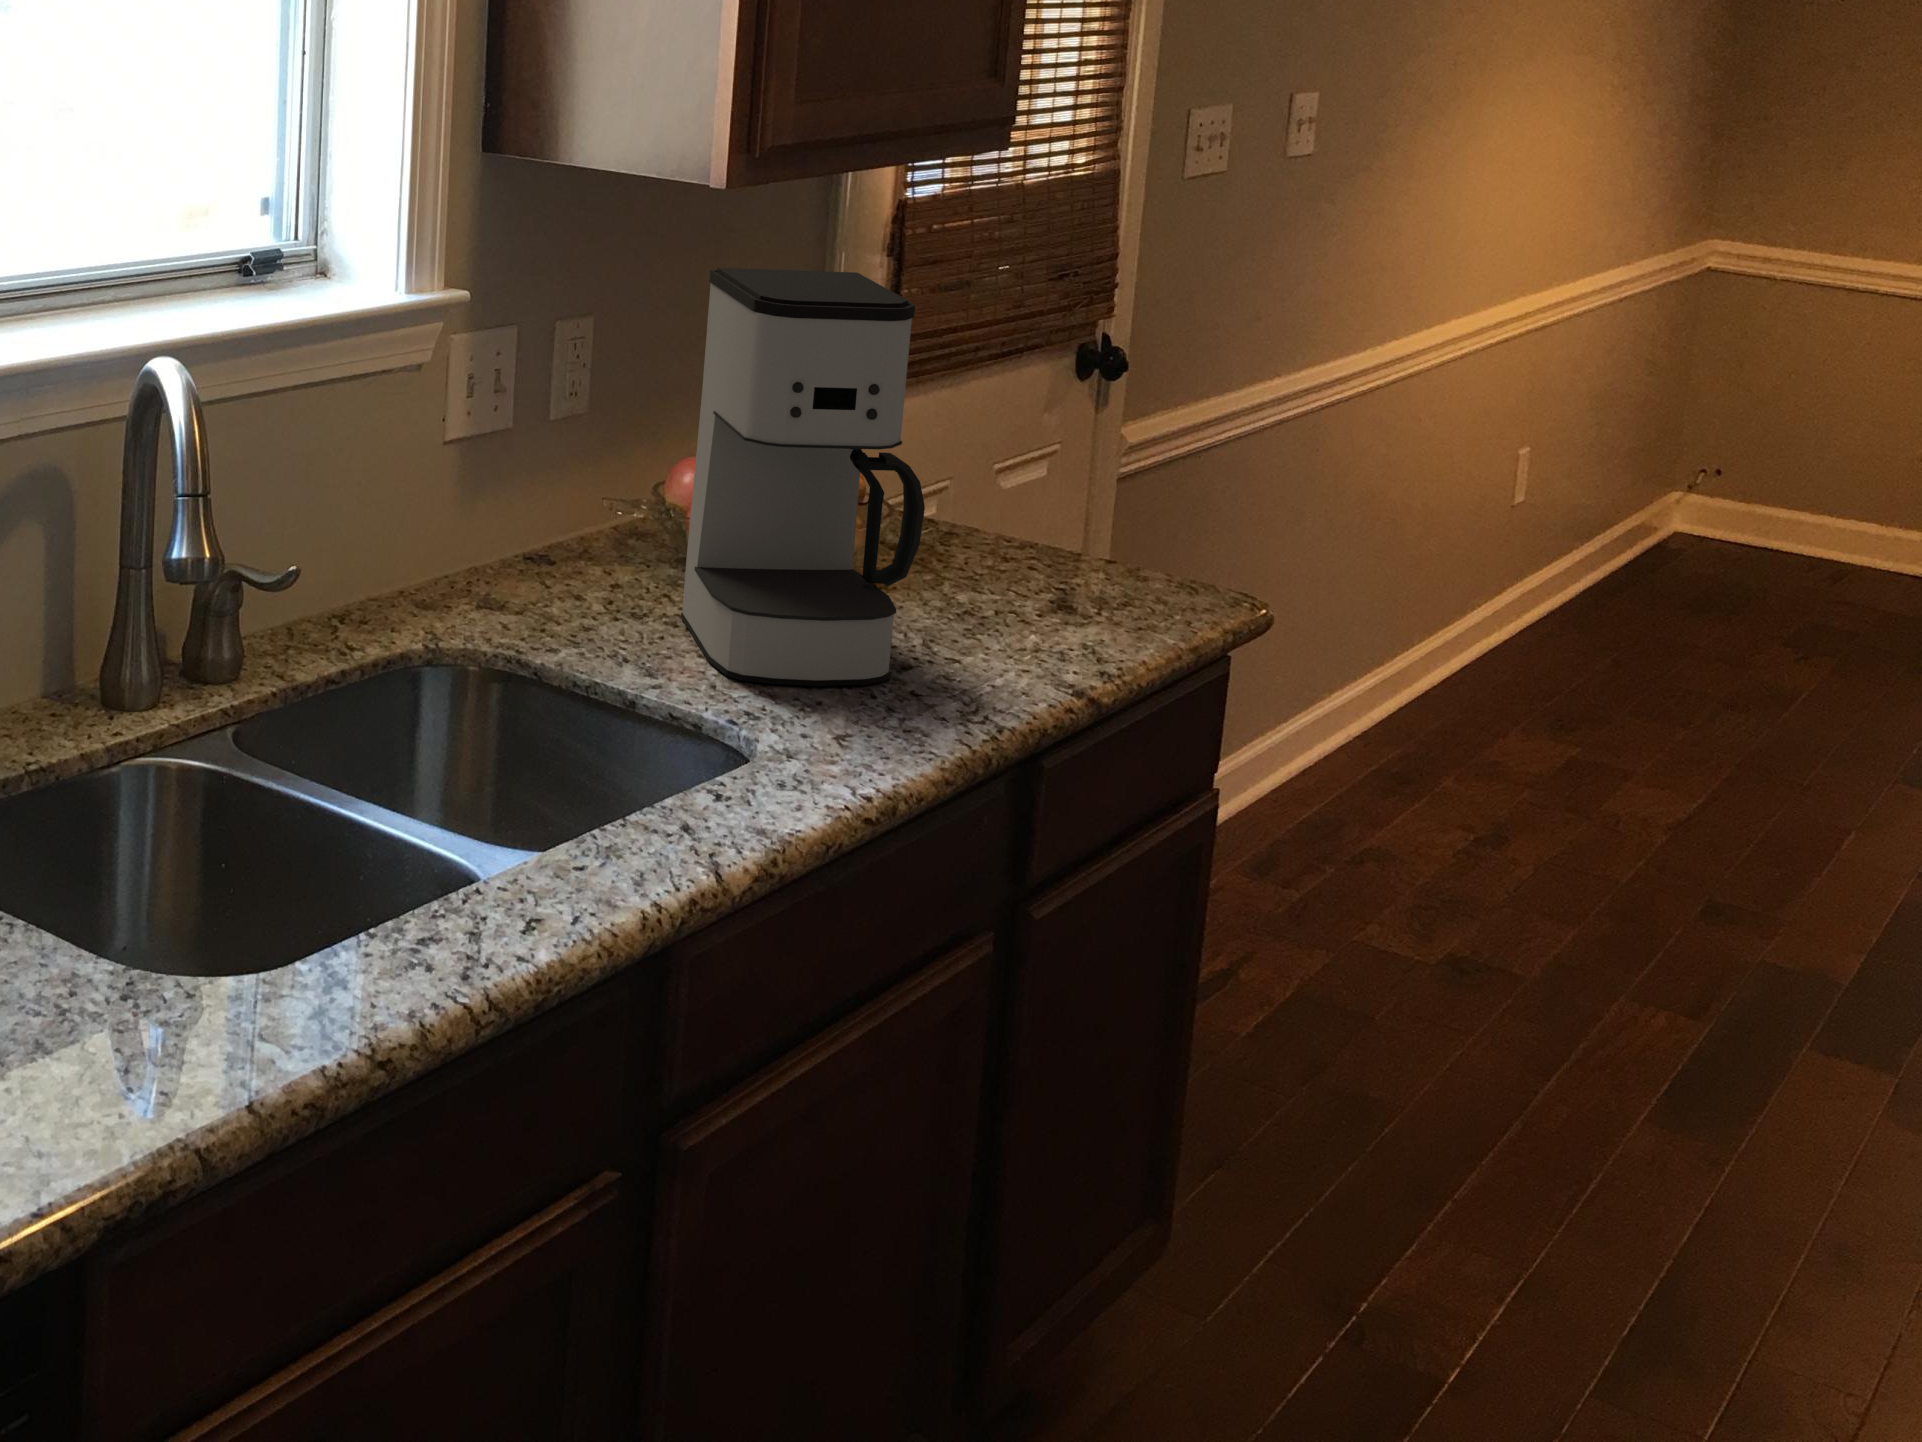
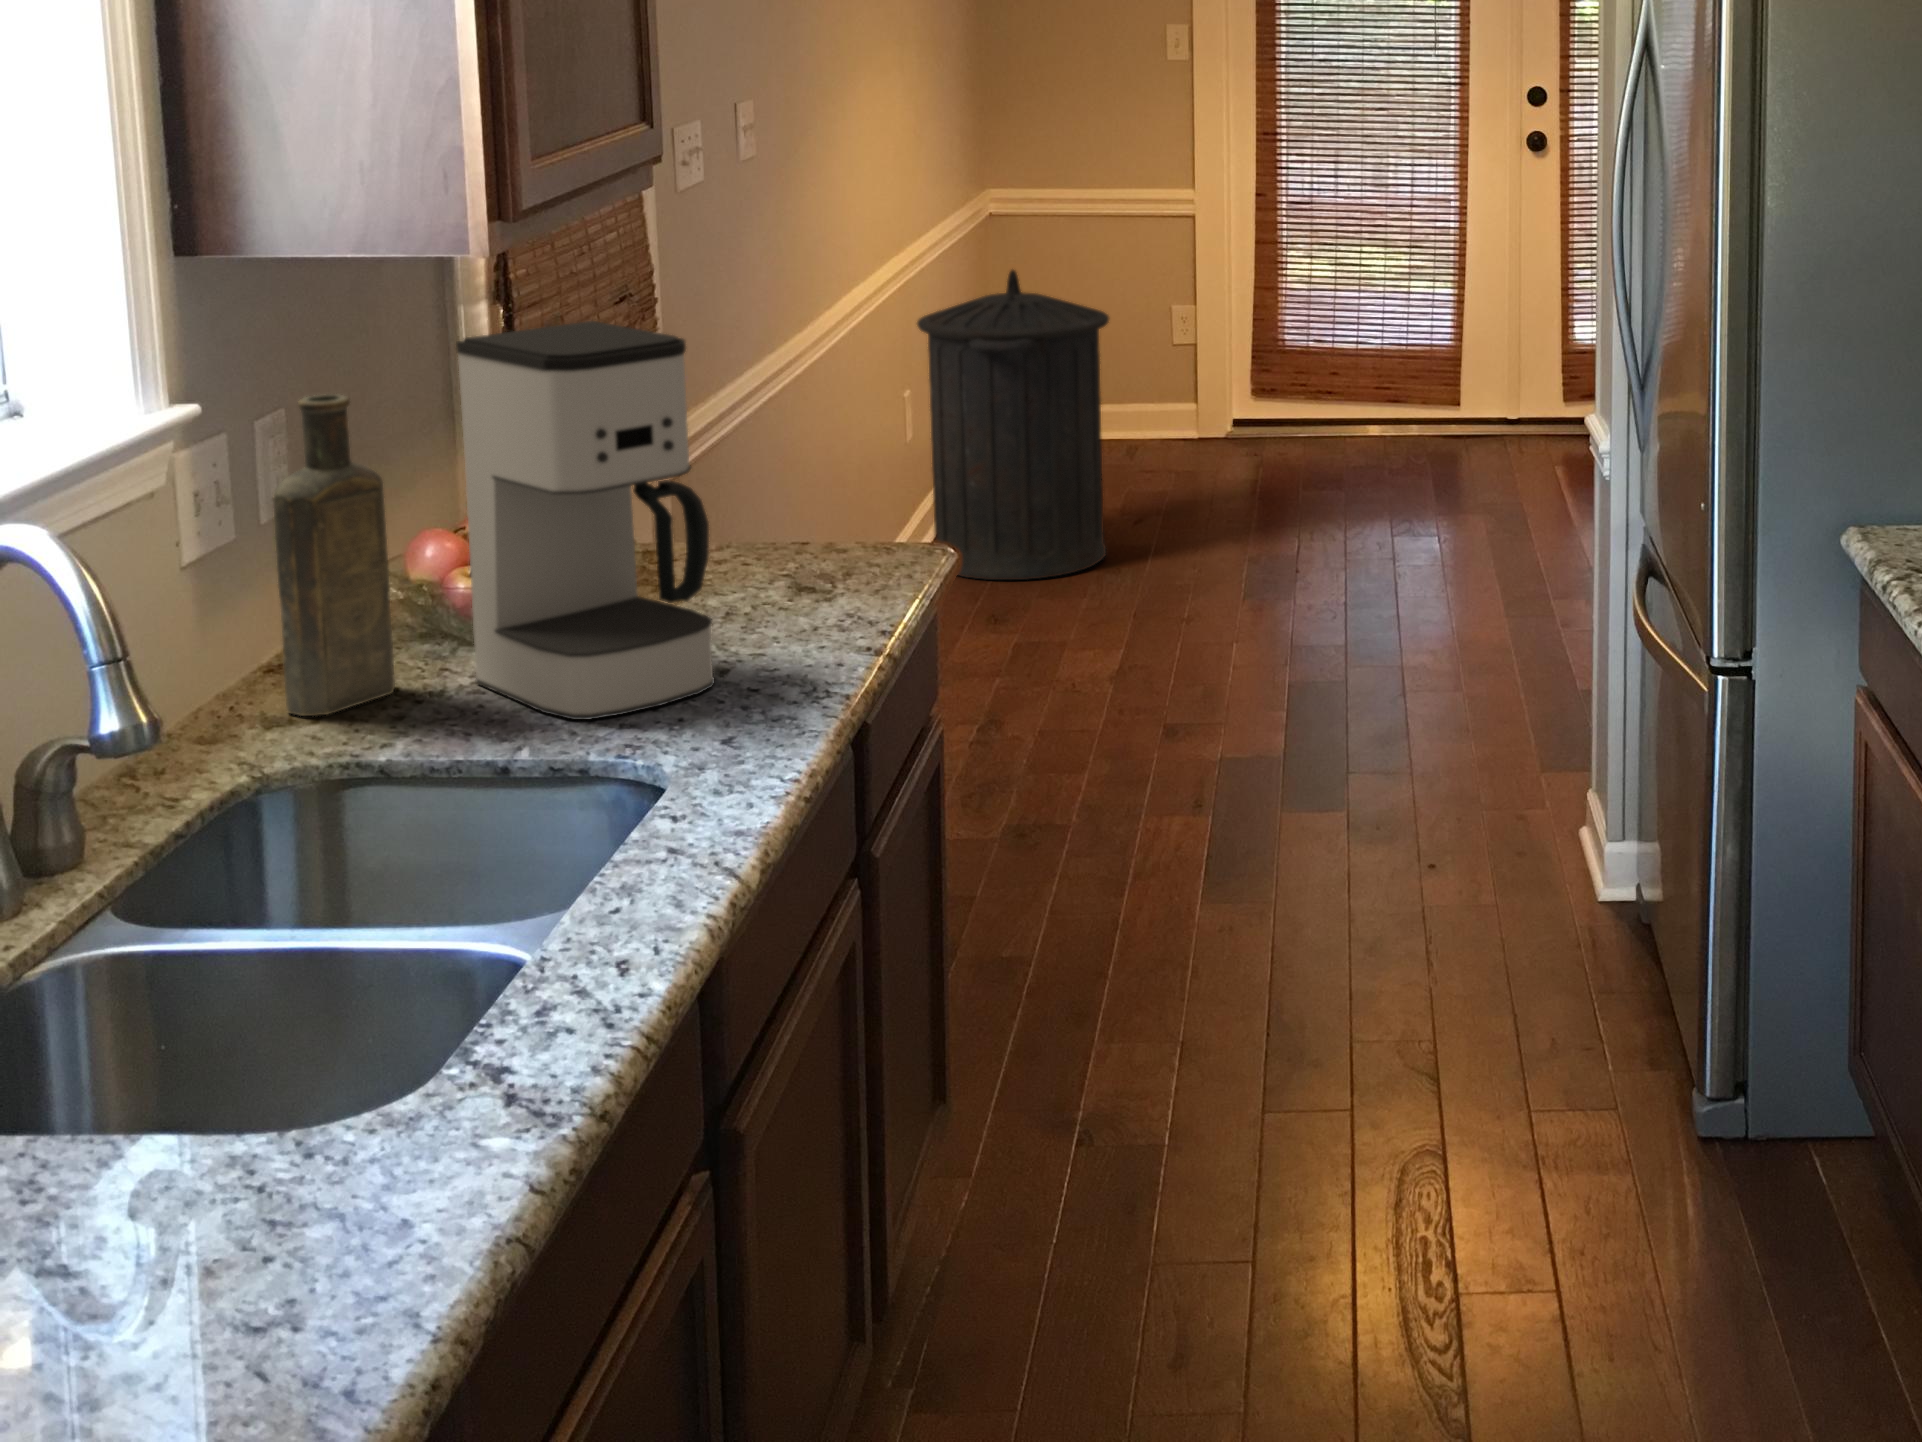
bottle: none [482,301,628,610] -> present [273,394,395,716]
trash can: none [1539,326,1815,696] -> present [917,270,1109,580]

